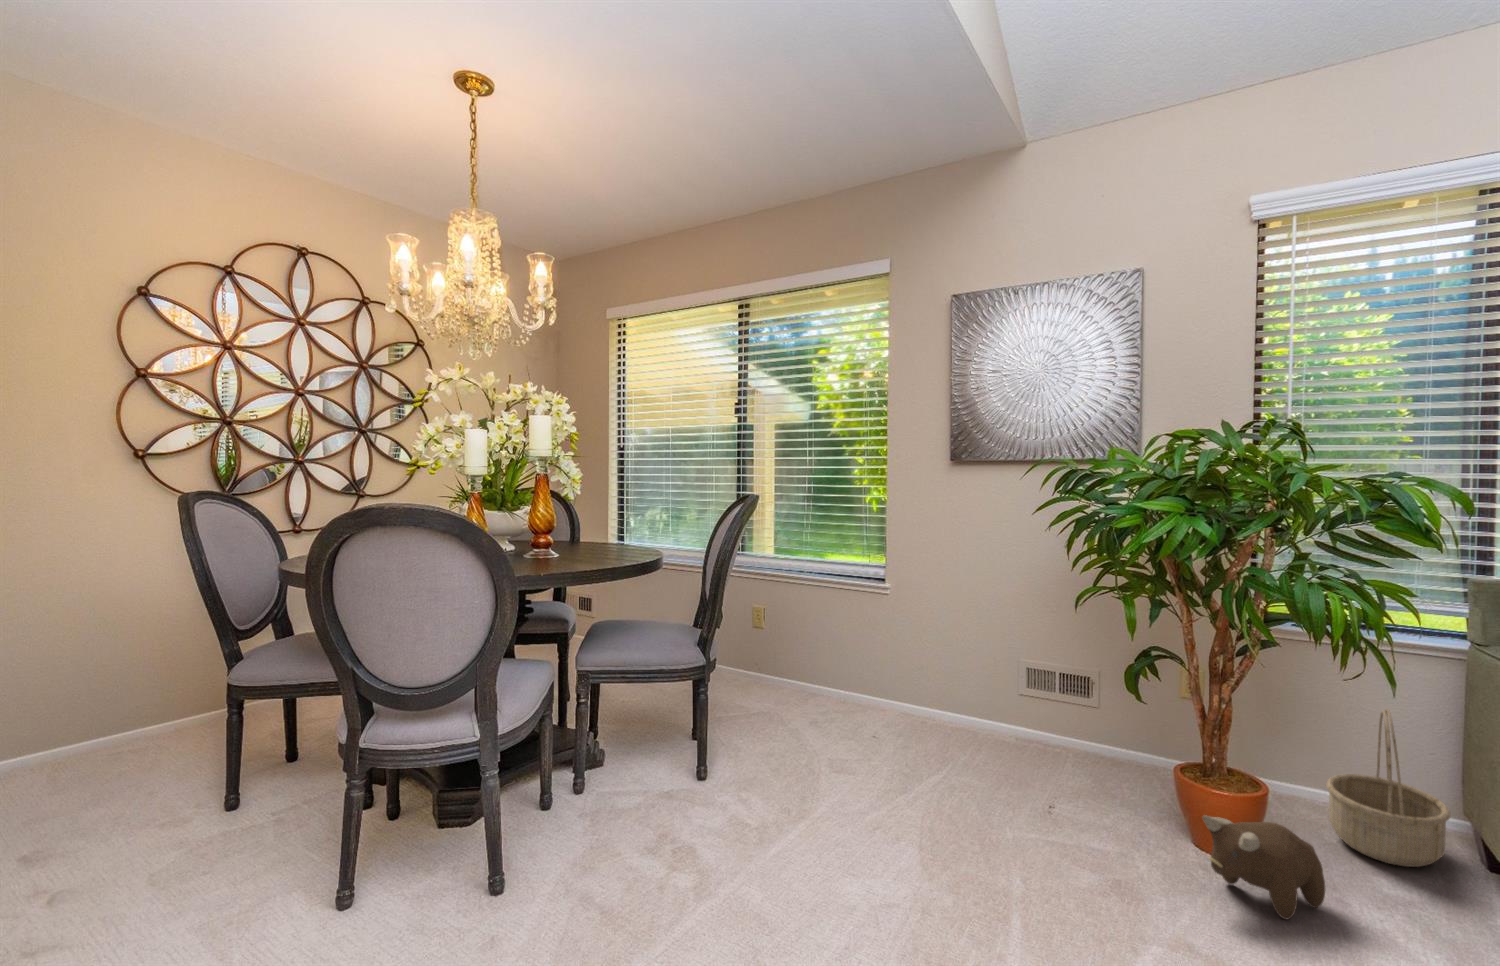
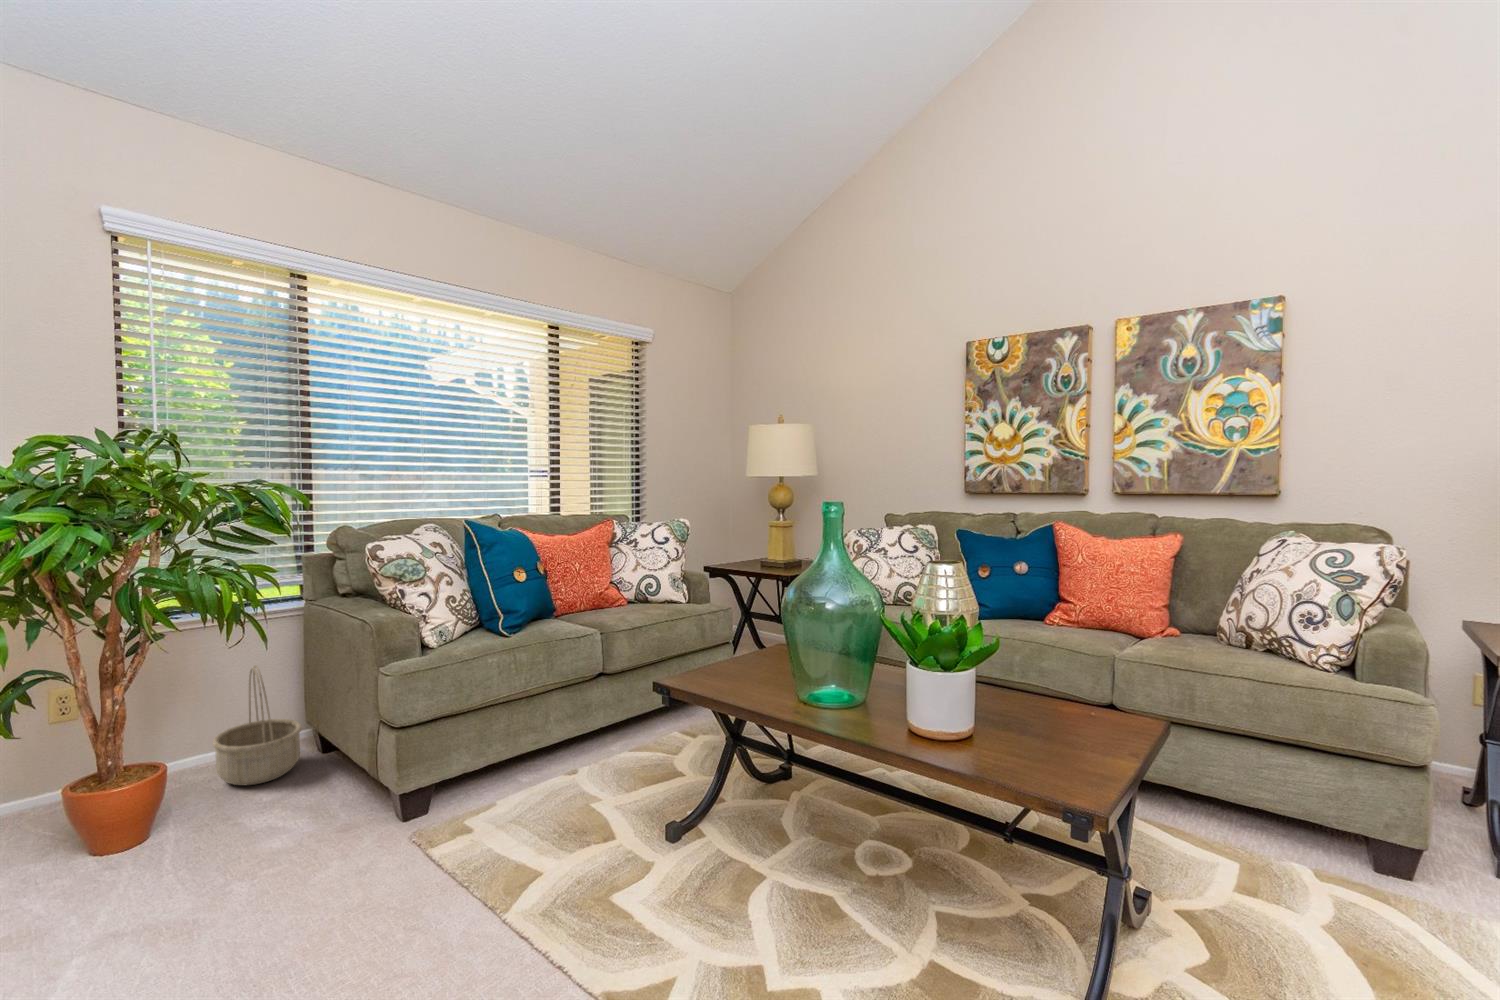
plush toy: present [1202,816,1325,920] -> none [110,788,226,867]

